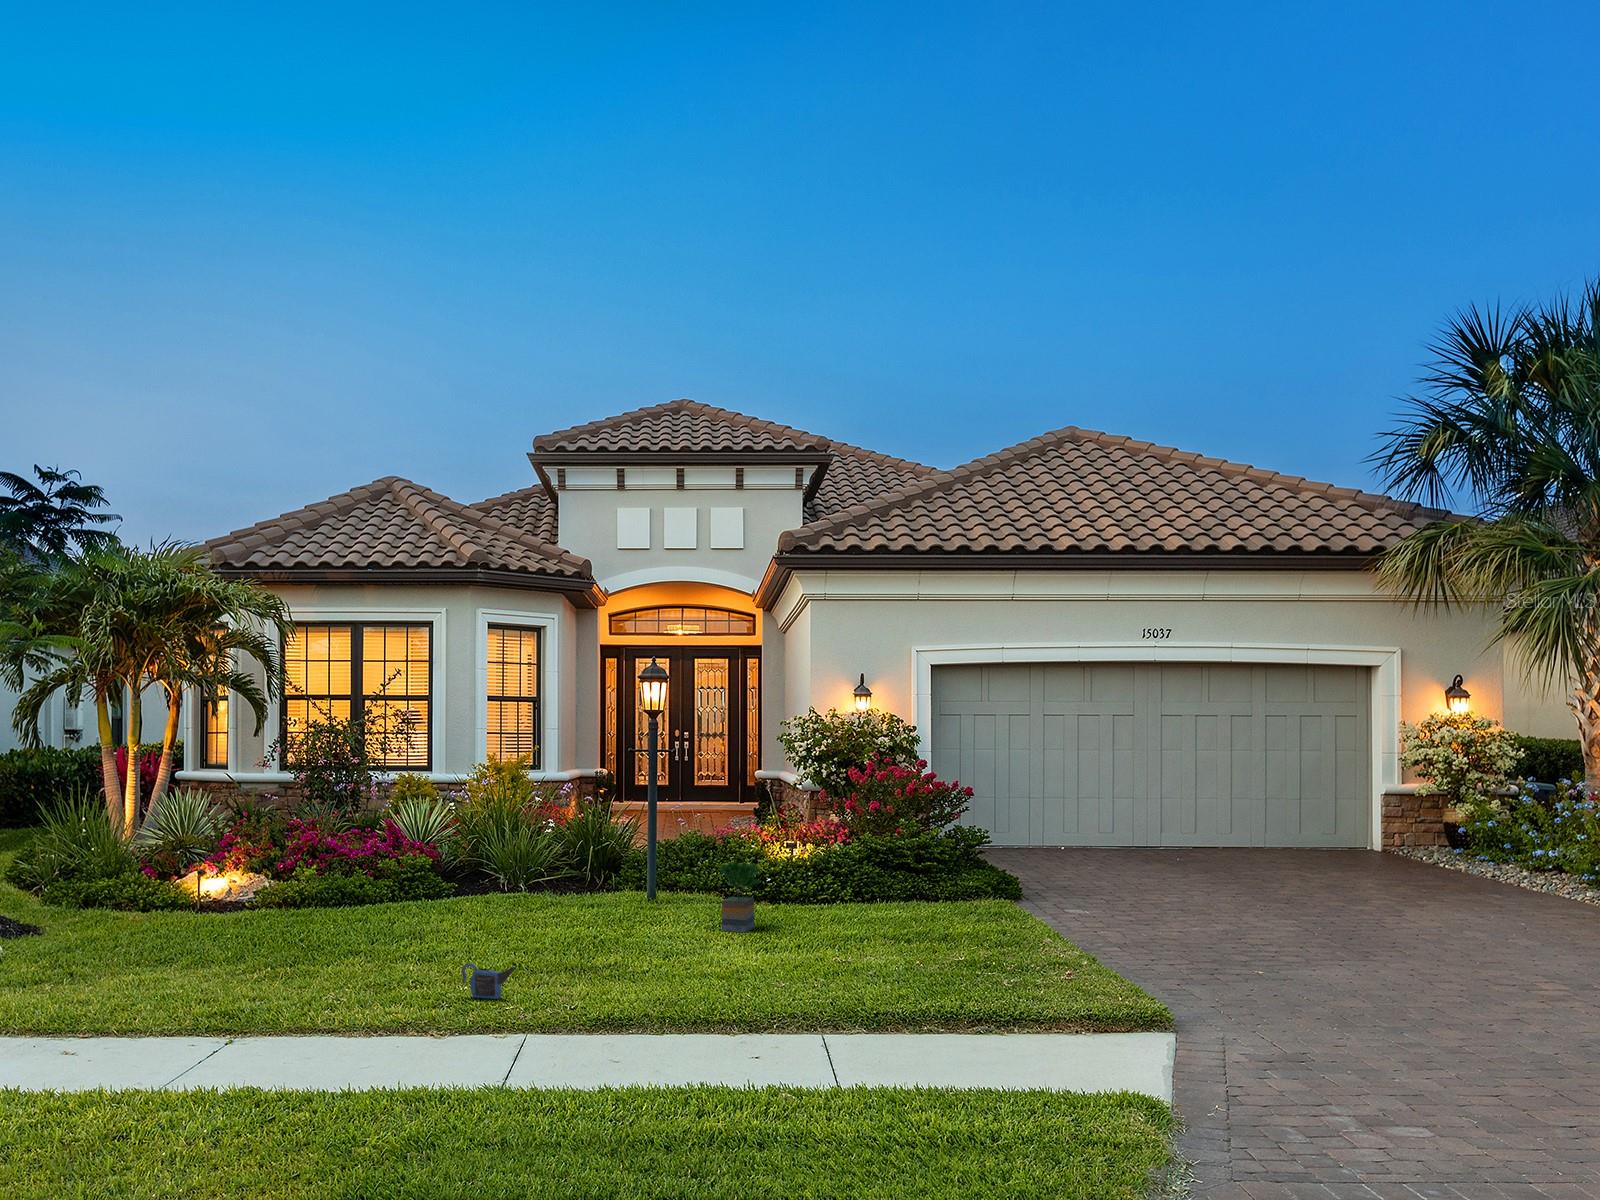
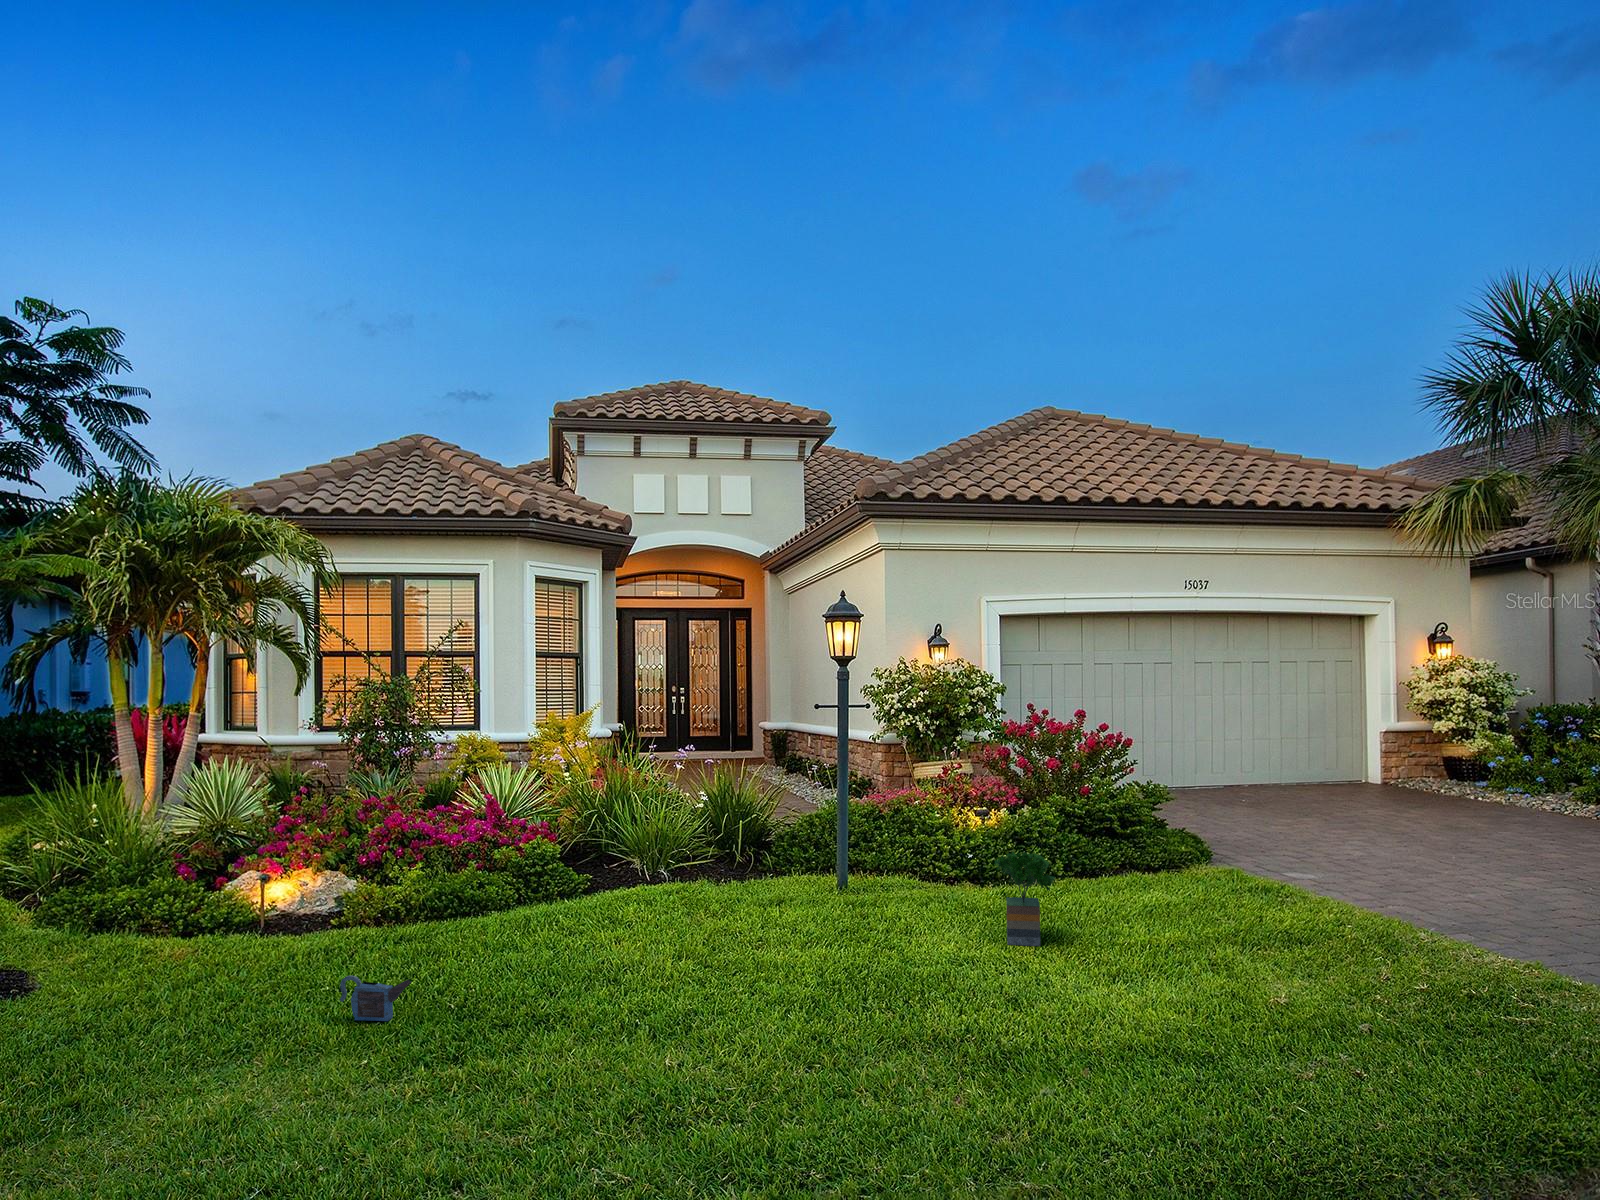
watering can: present [461,963,515,999] -> present [340,976,411,1021]

